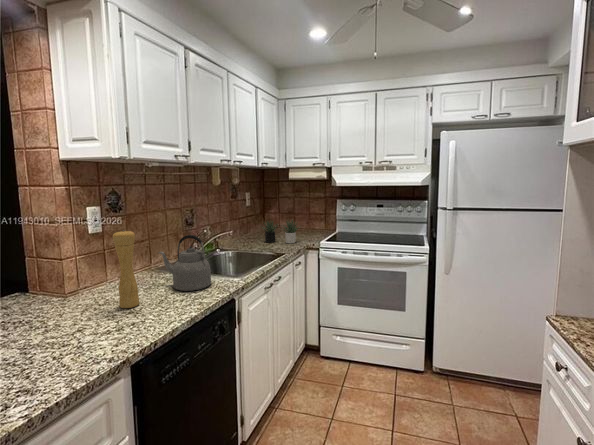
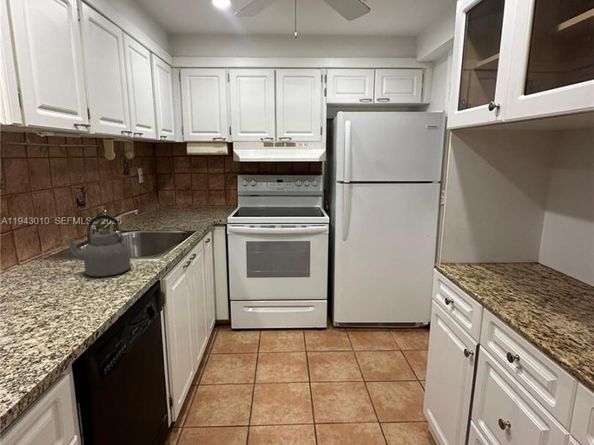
succulent plant: present [263,220,299,243] -> none [161,195,208,221]
pepper mill: present [113,230,139,308] -> none [13,212,53,302]

